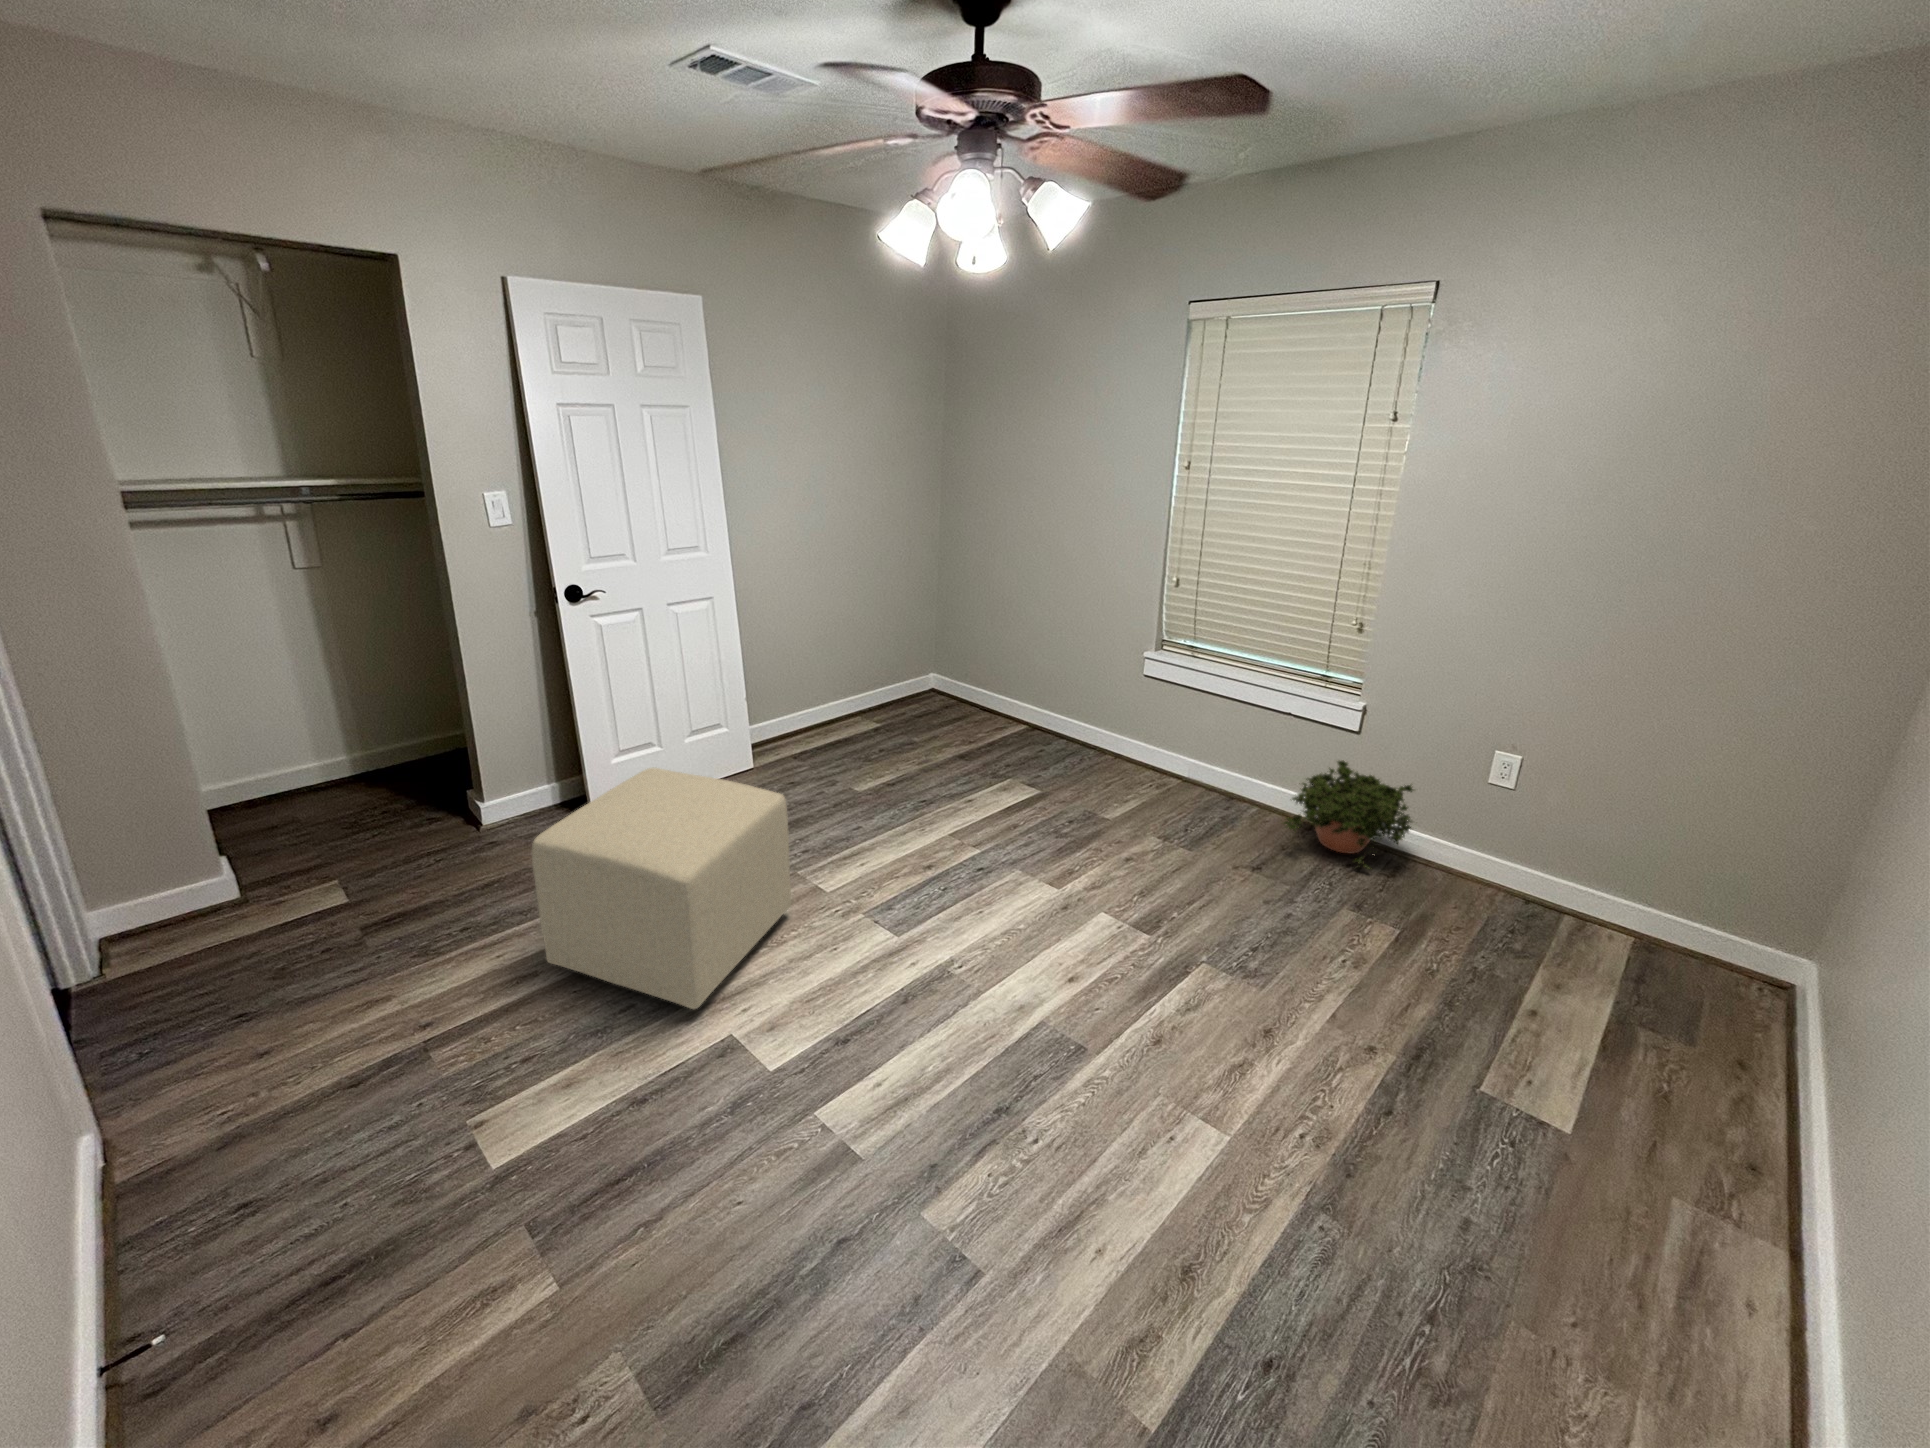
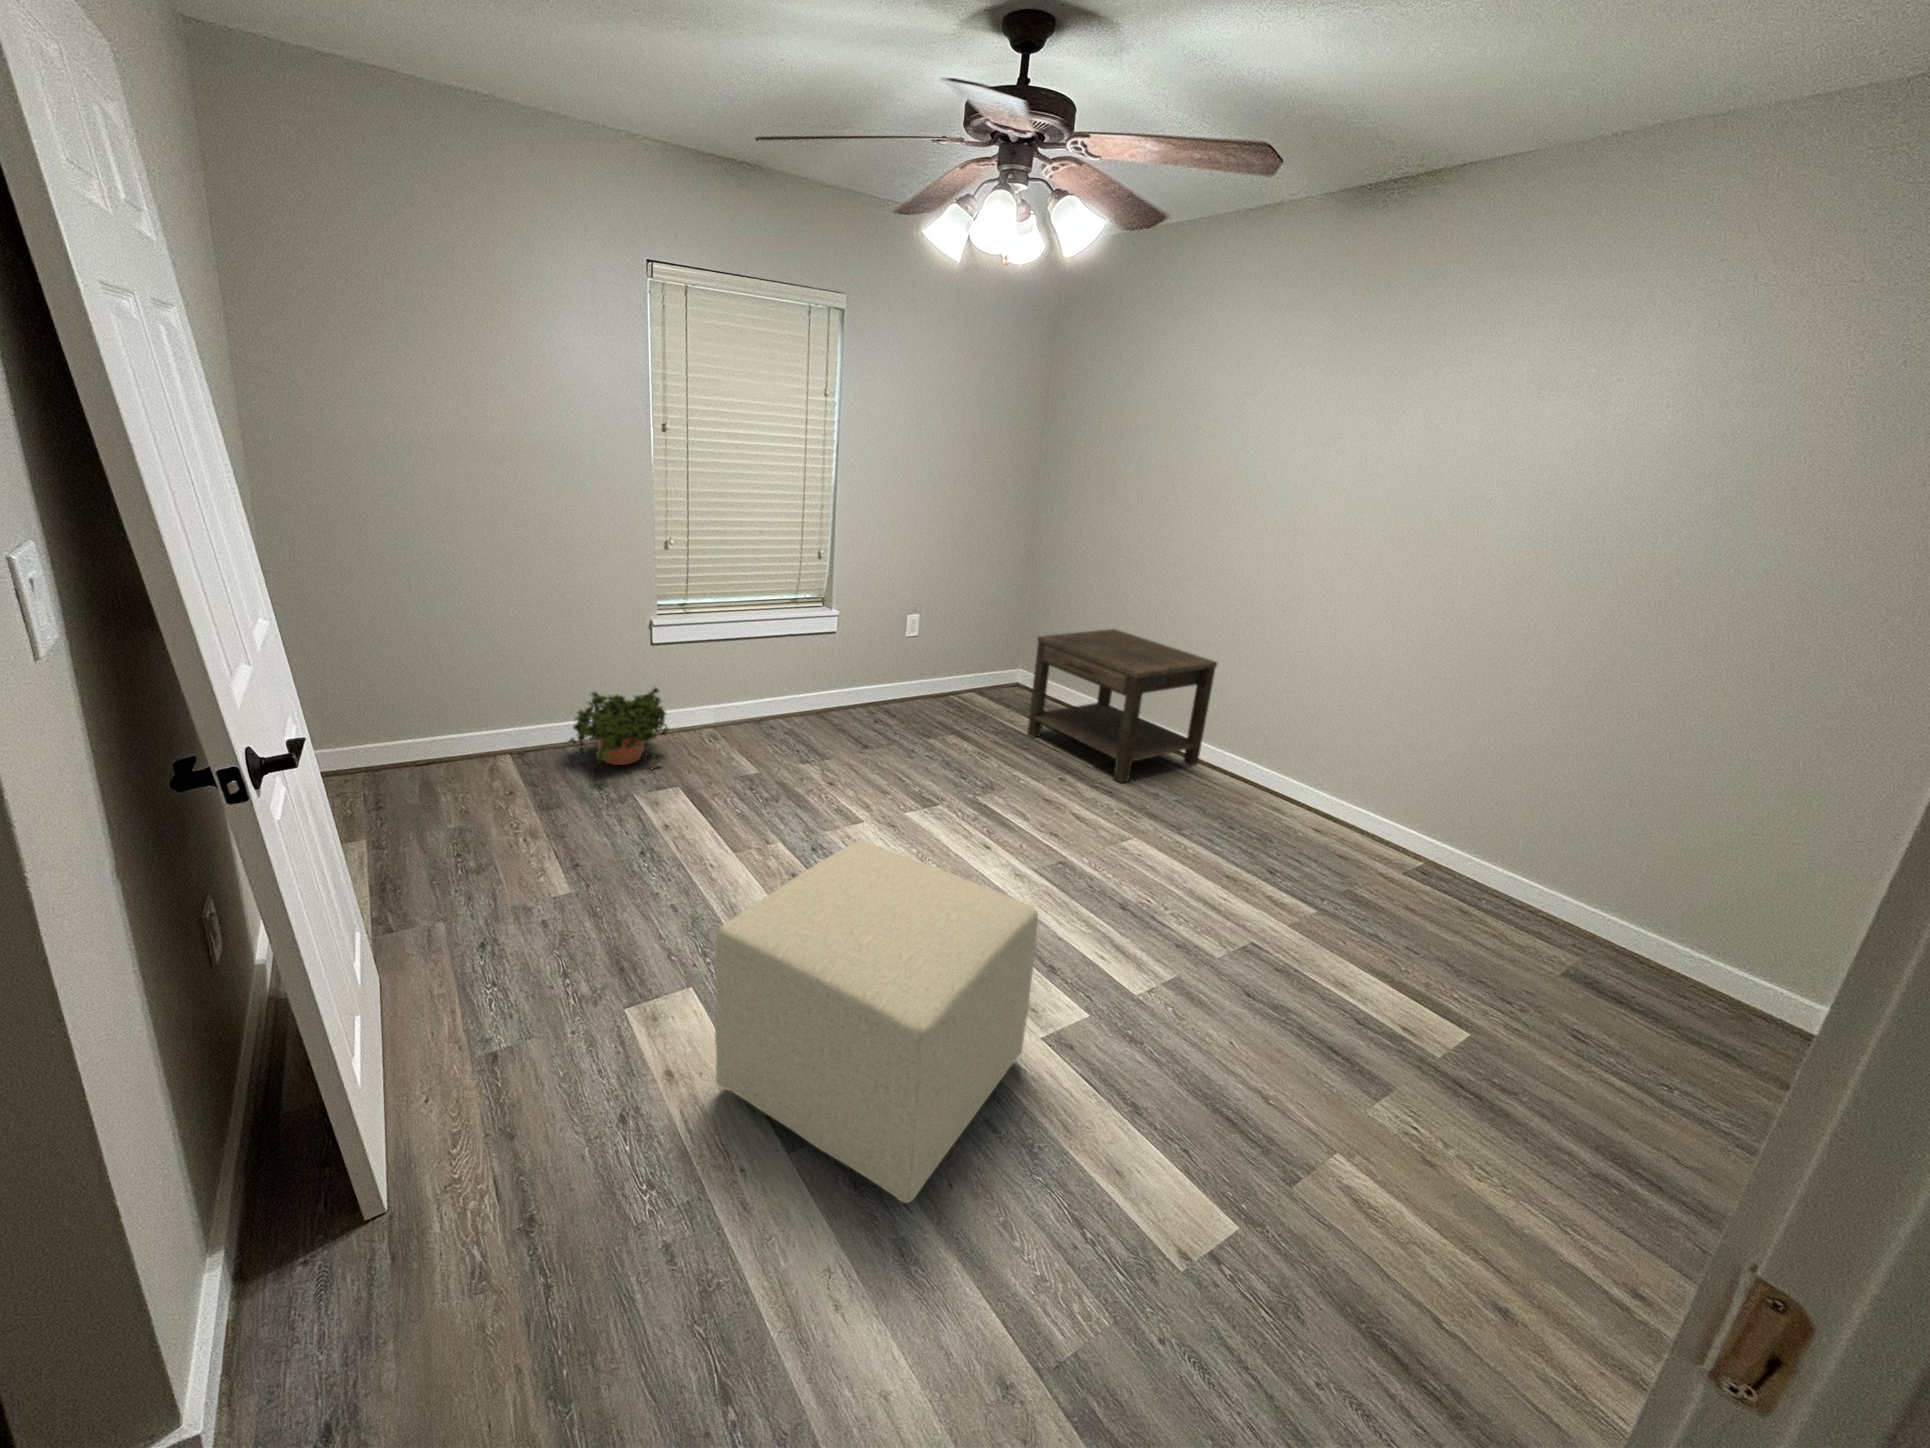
potted plant: present [1285,760,1414,868] -> present [569,687,669,765]
side table: none [1462,836,1900,1309] -> present [1028,629,1217,783]

